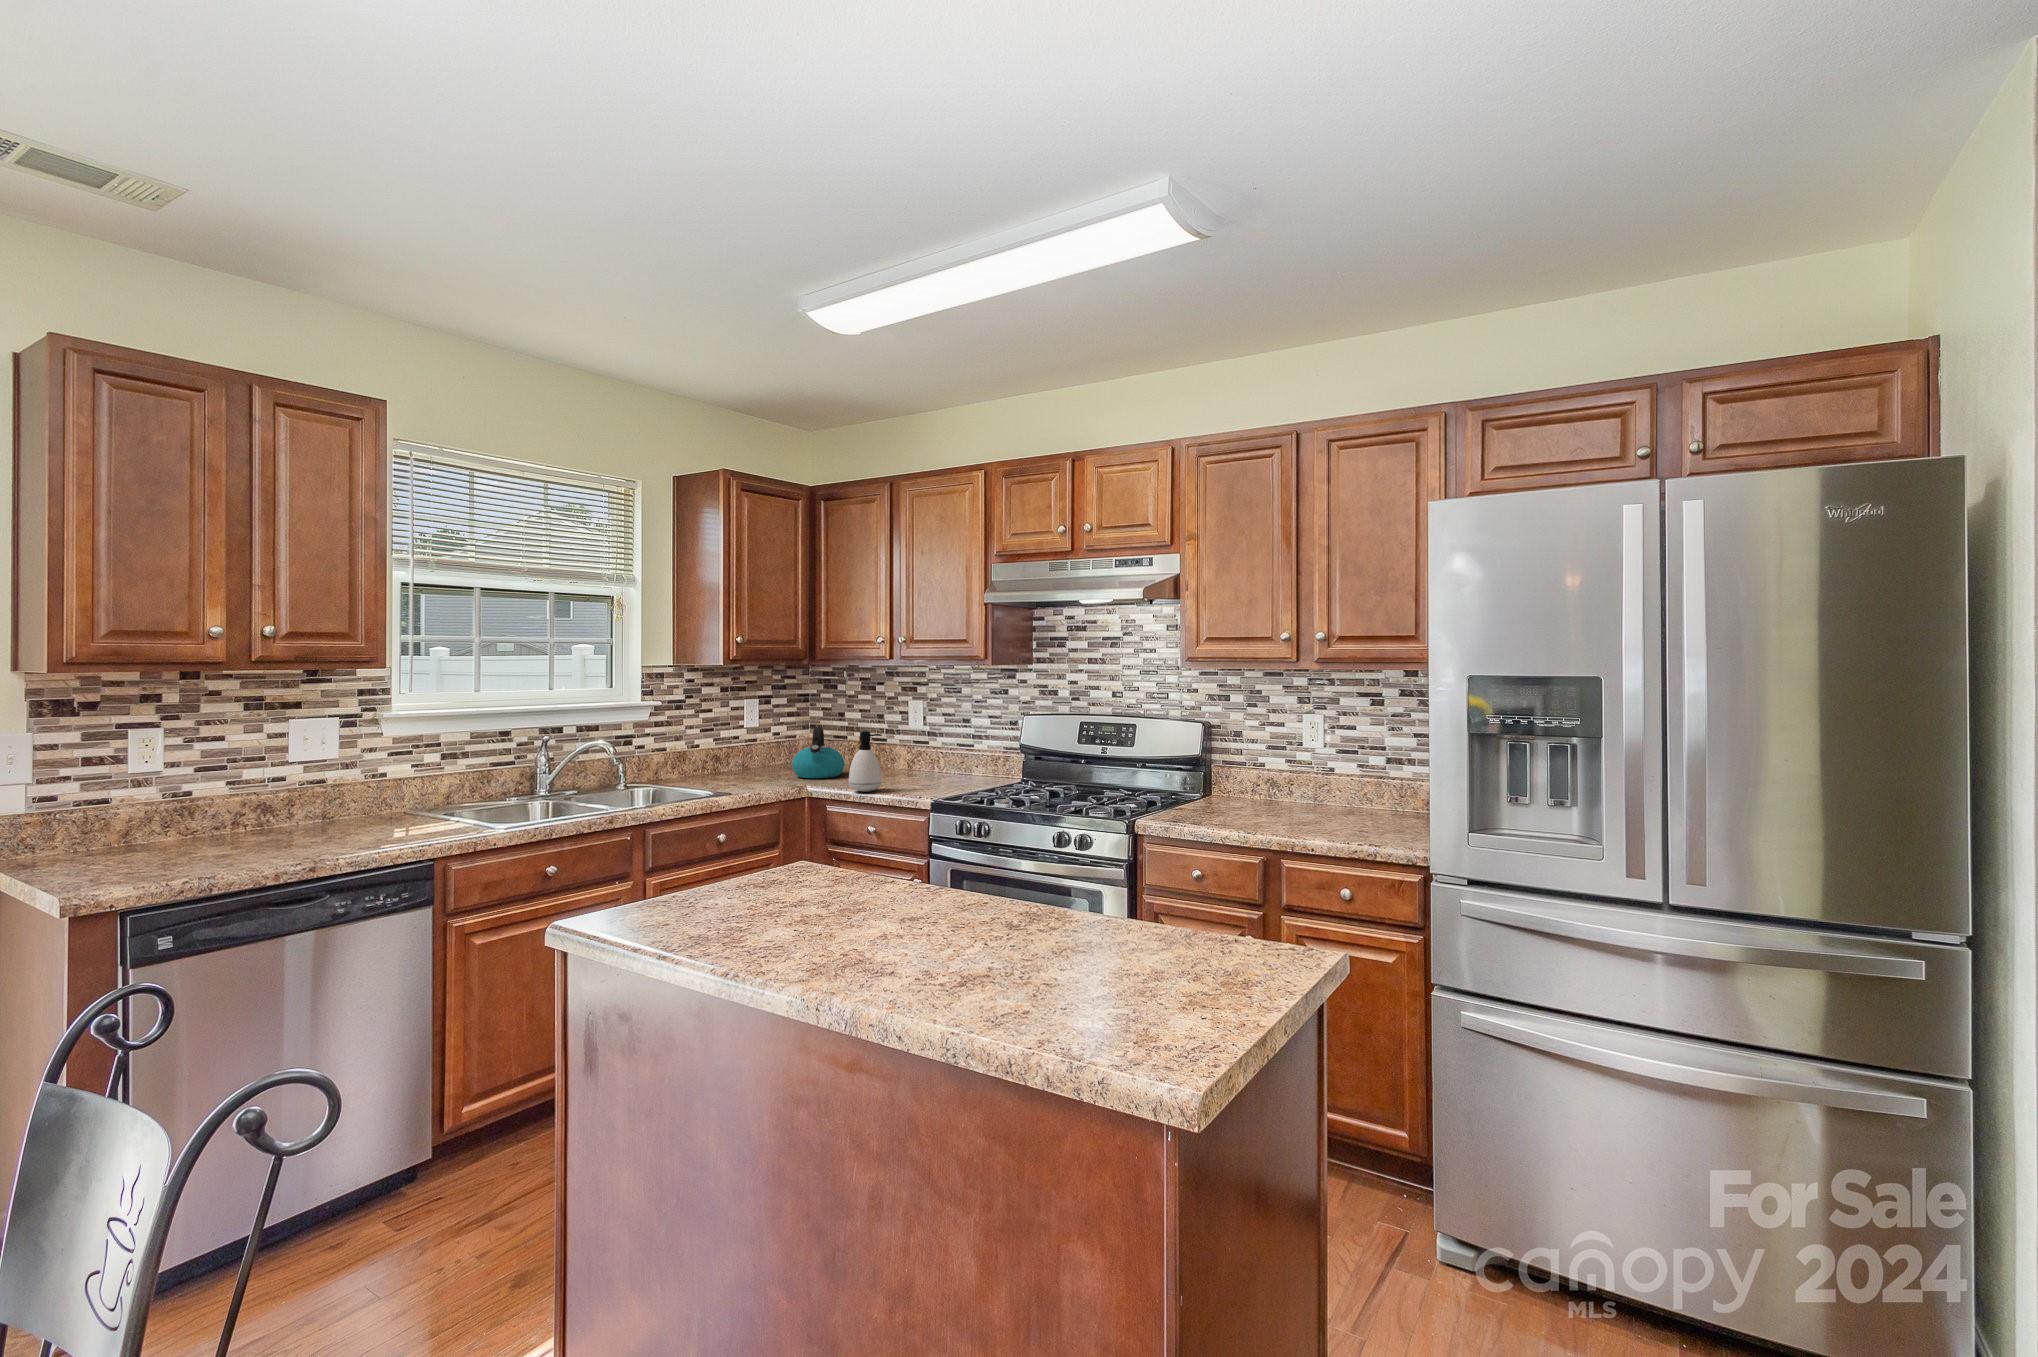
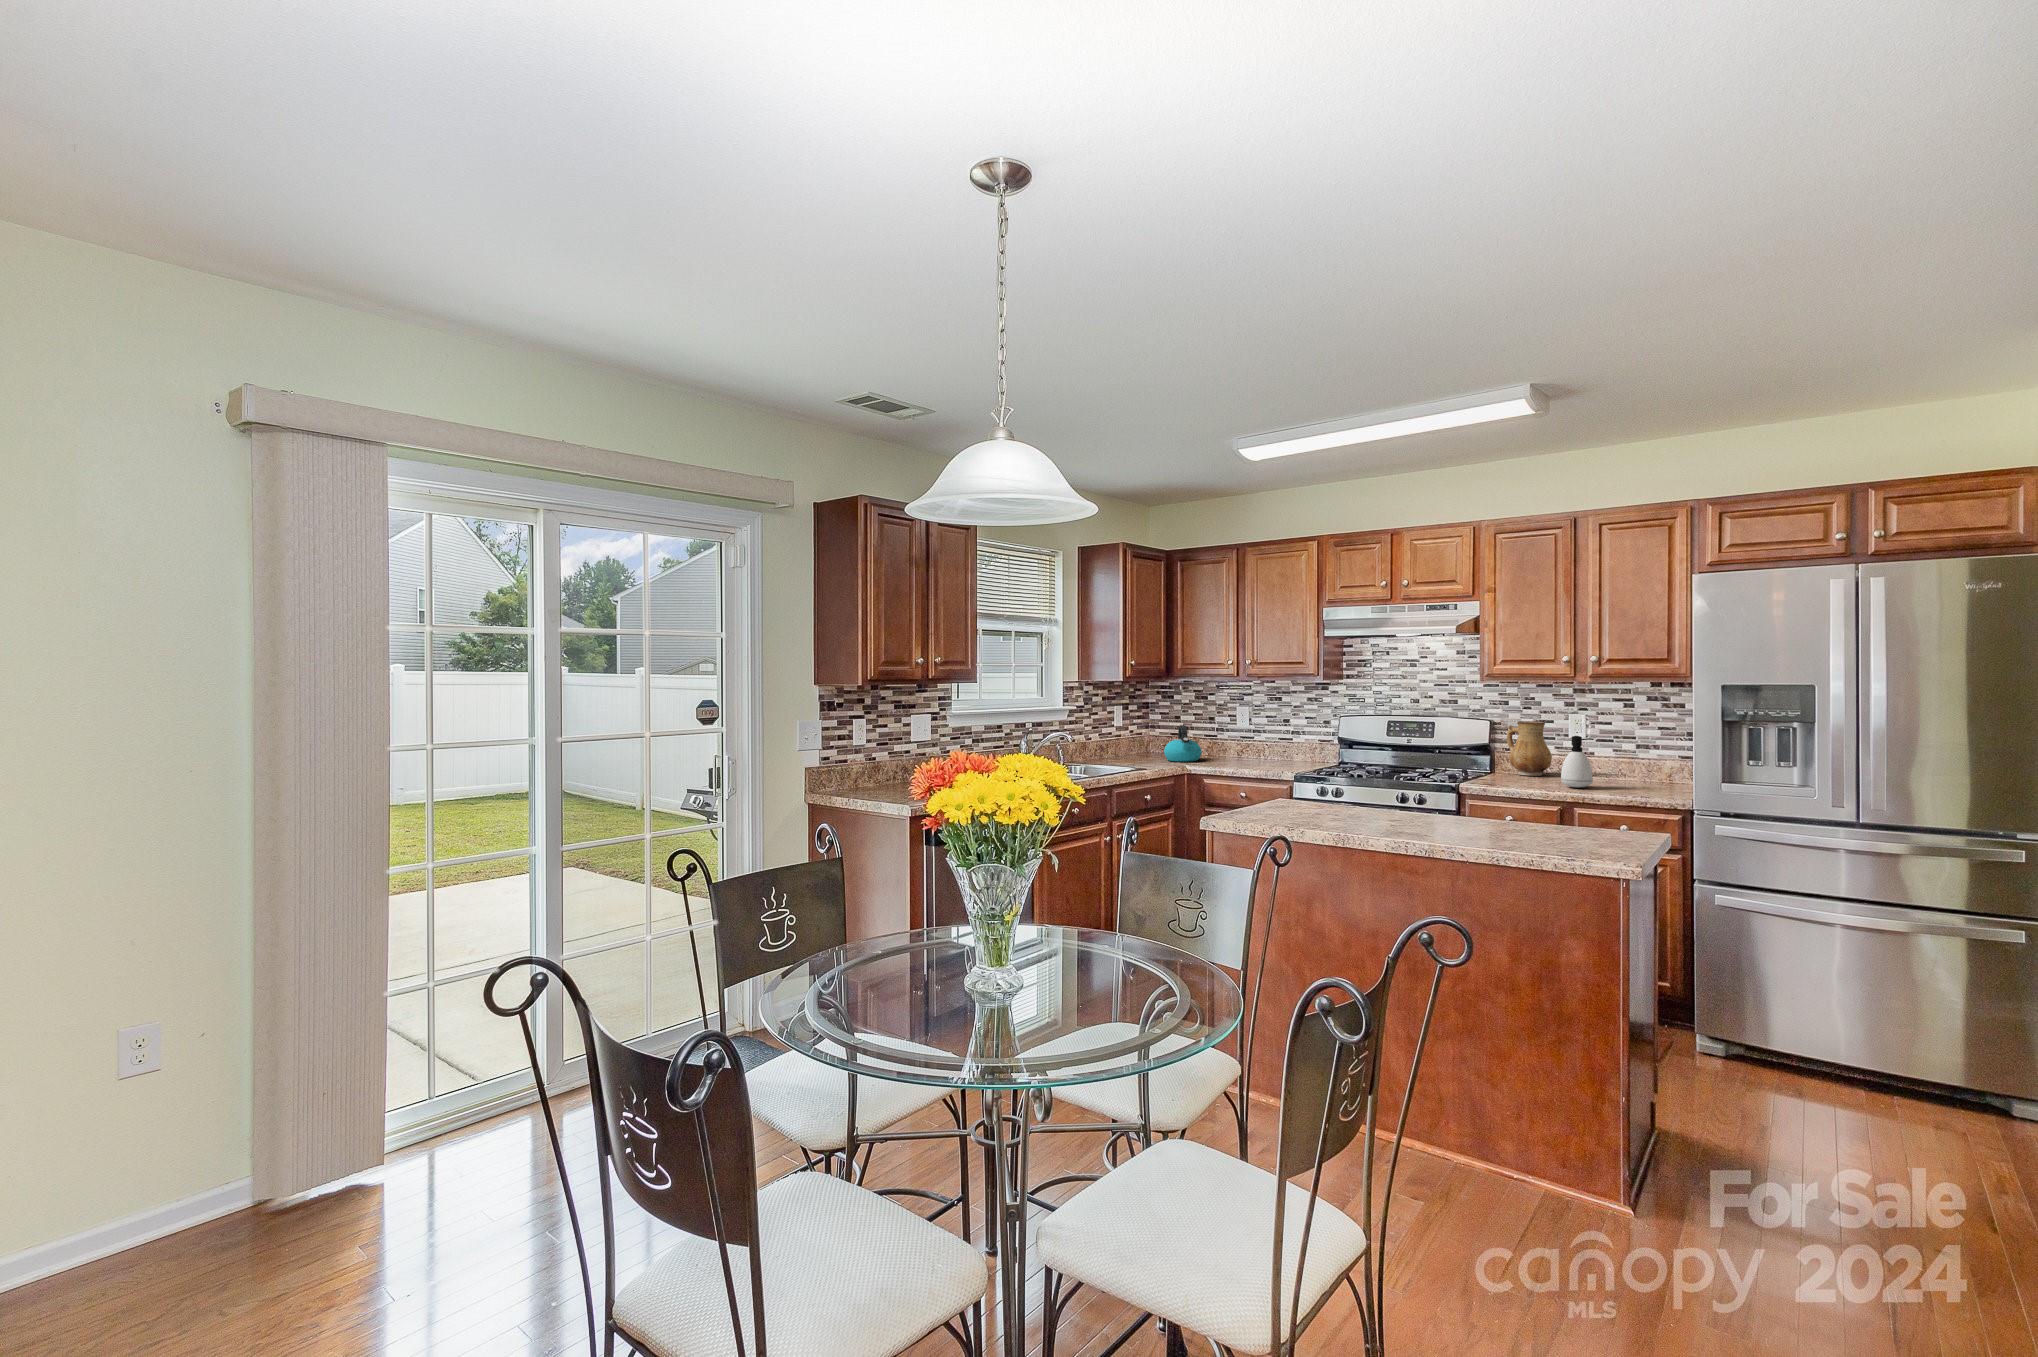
ceramic pitcher: none [1221,725,1277,803] -> present [1507,721,1552,776]
soap dispenser: present [849,731,881,792] -> present [1561,736,1594,788]

